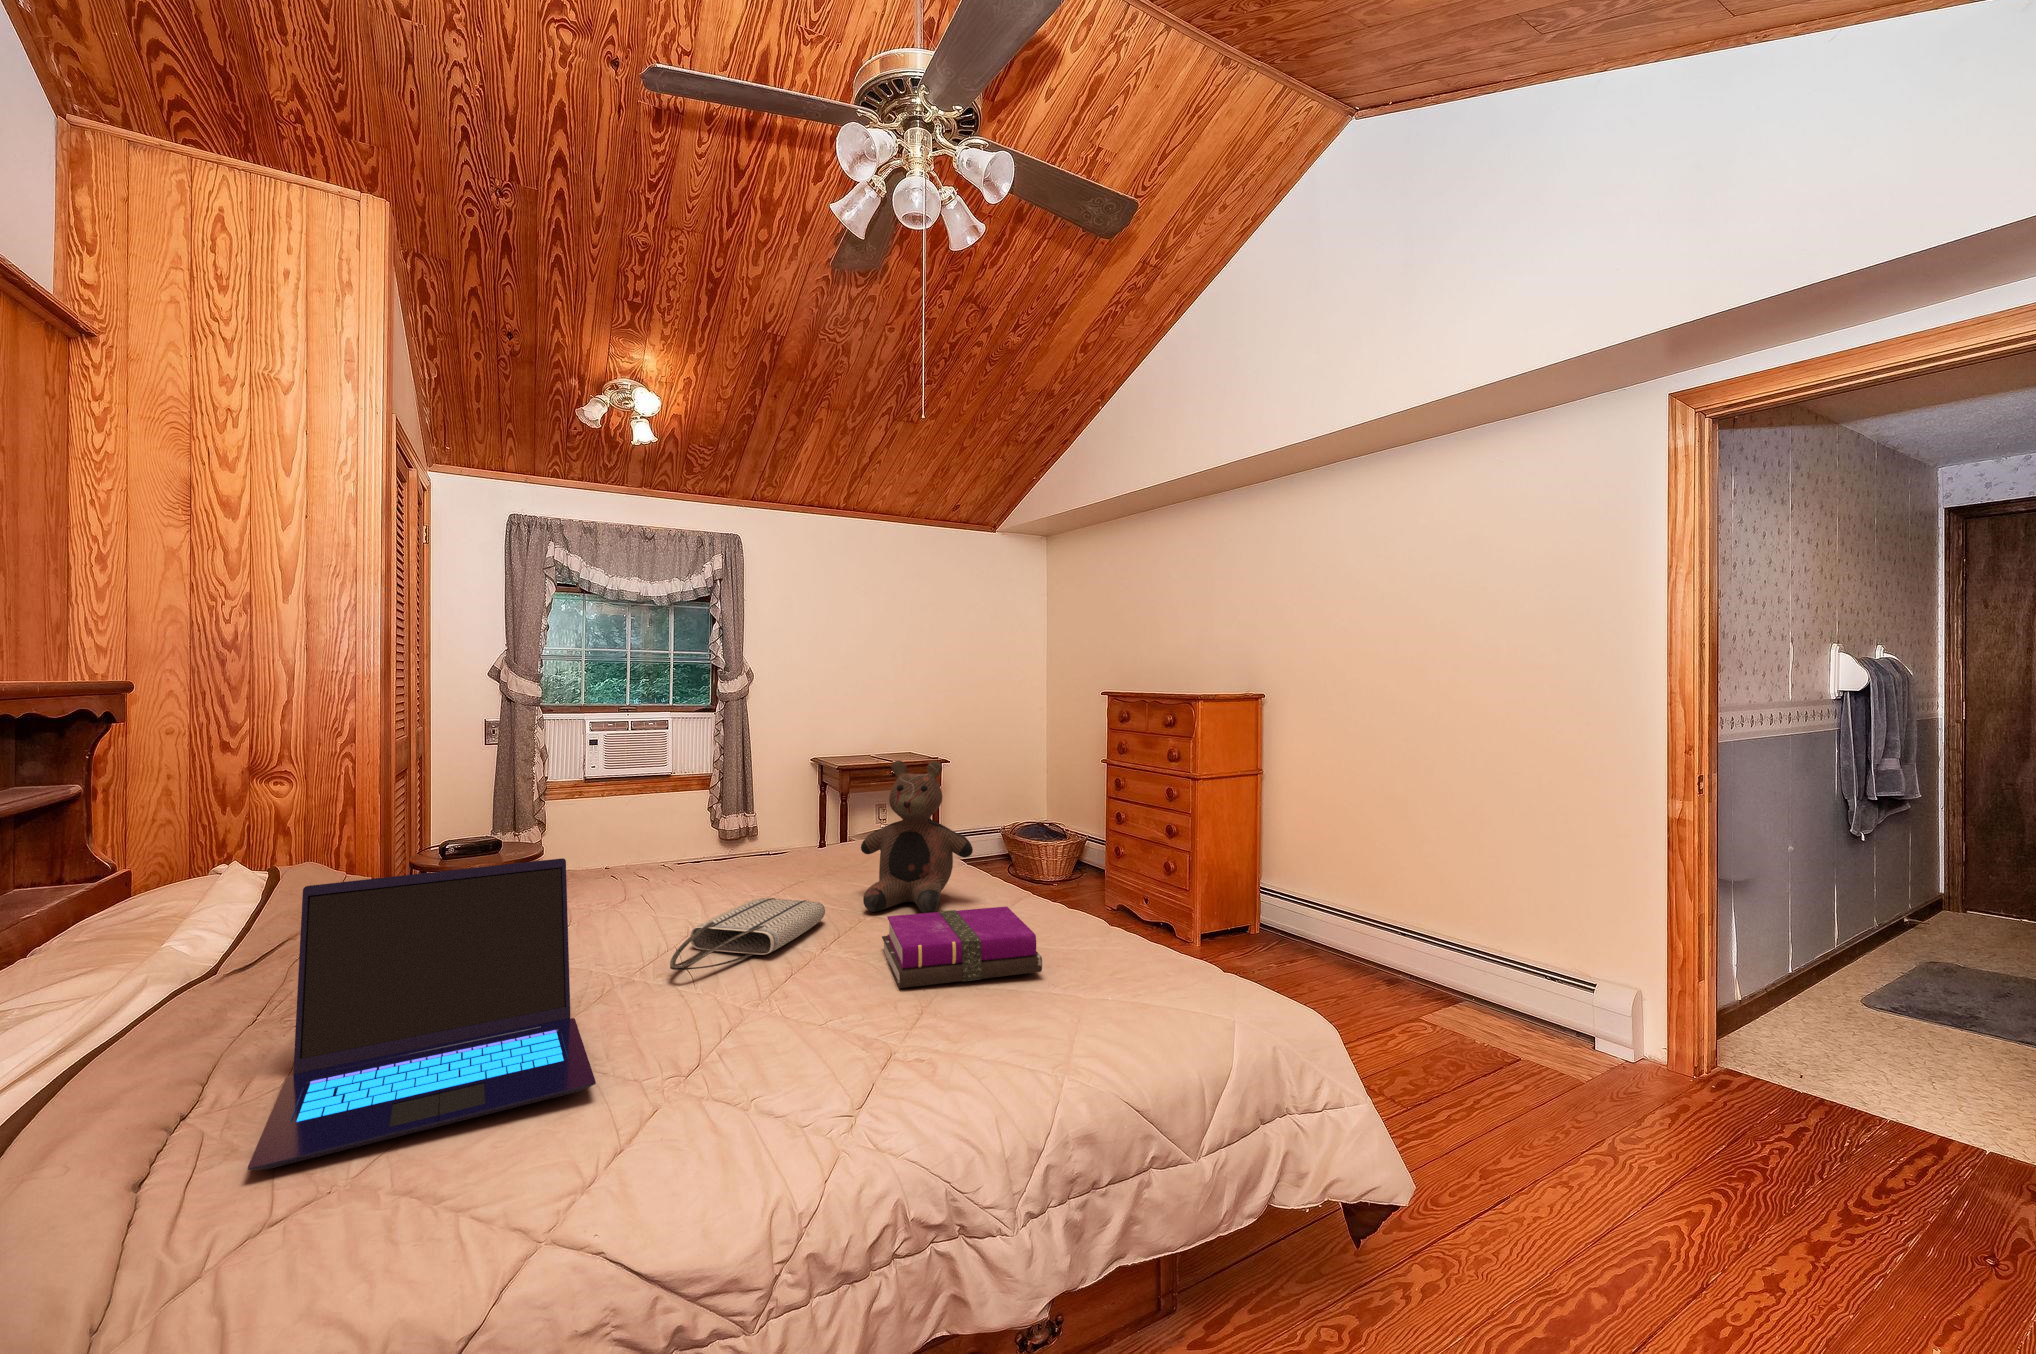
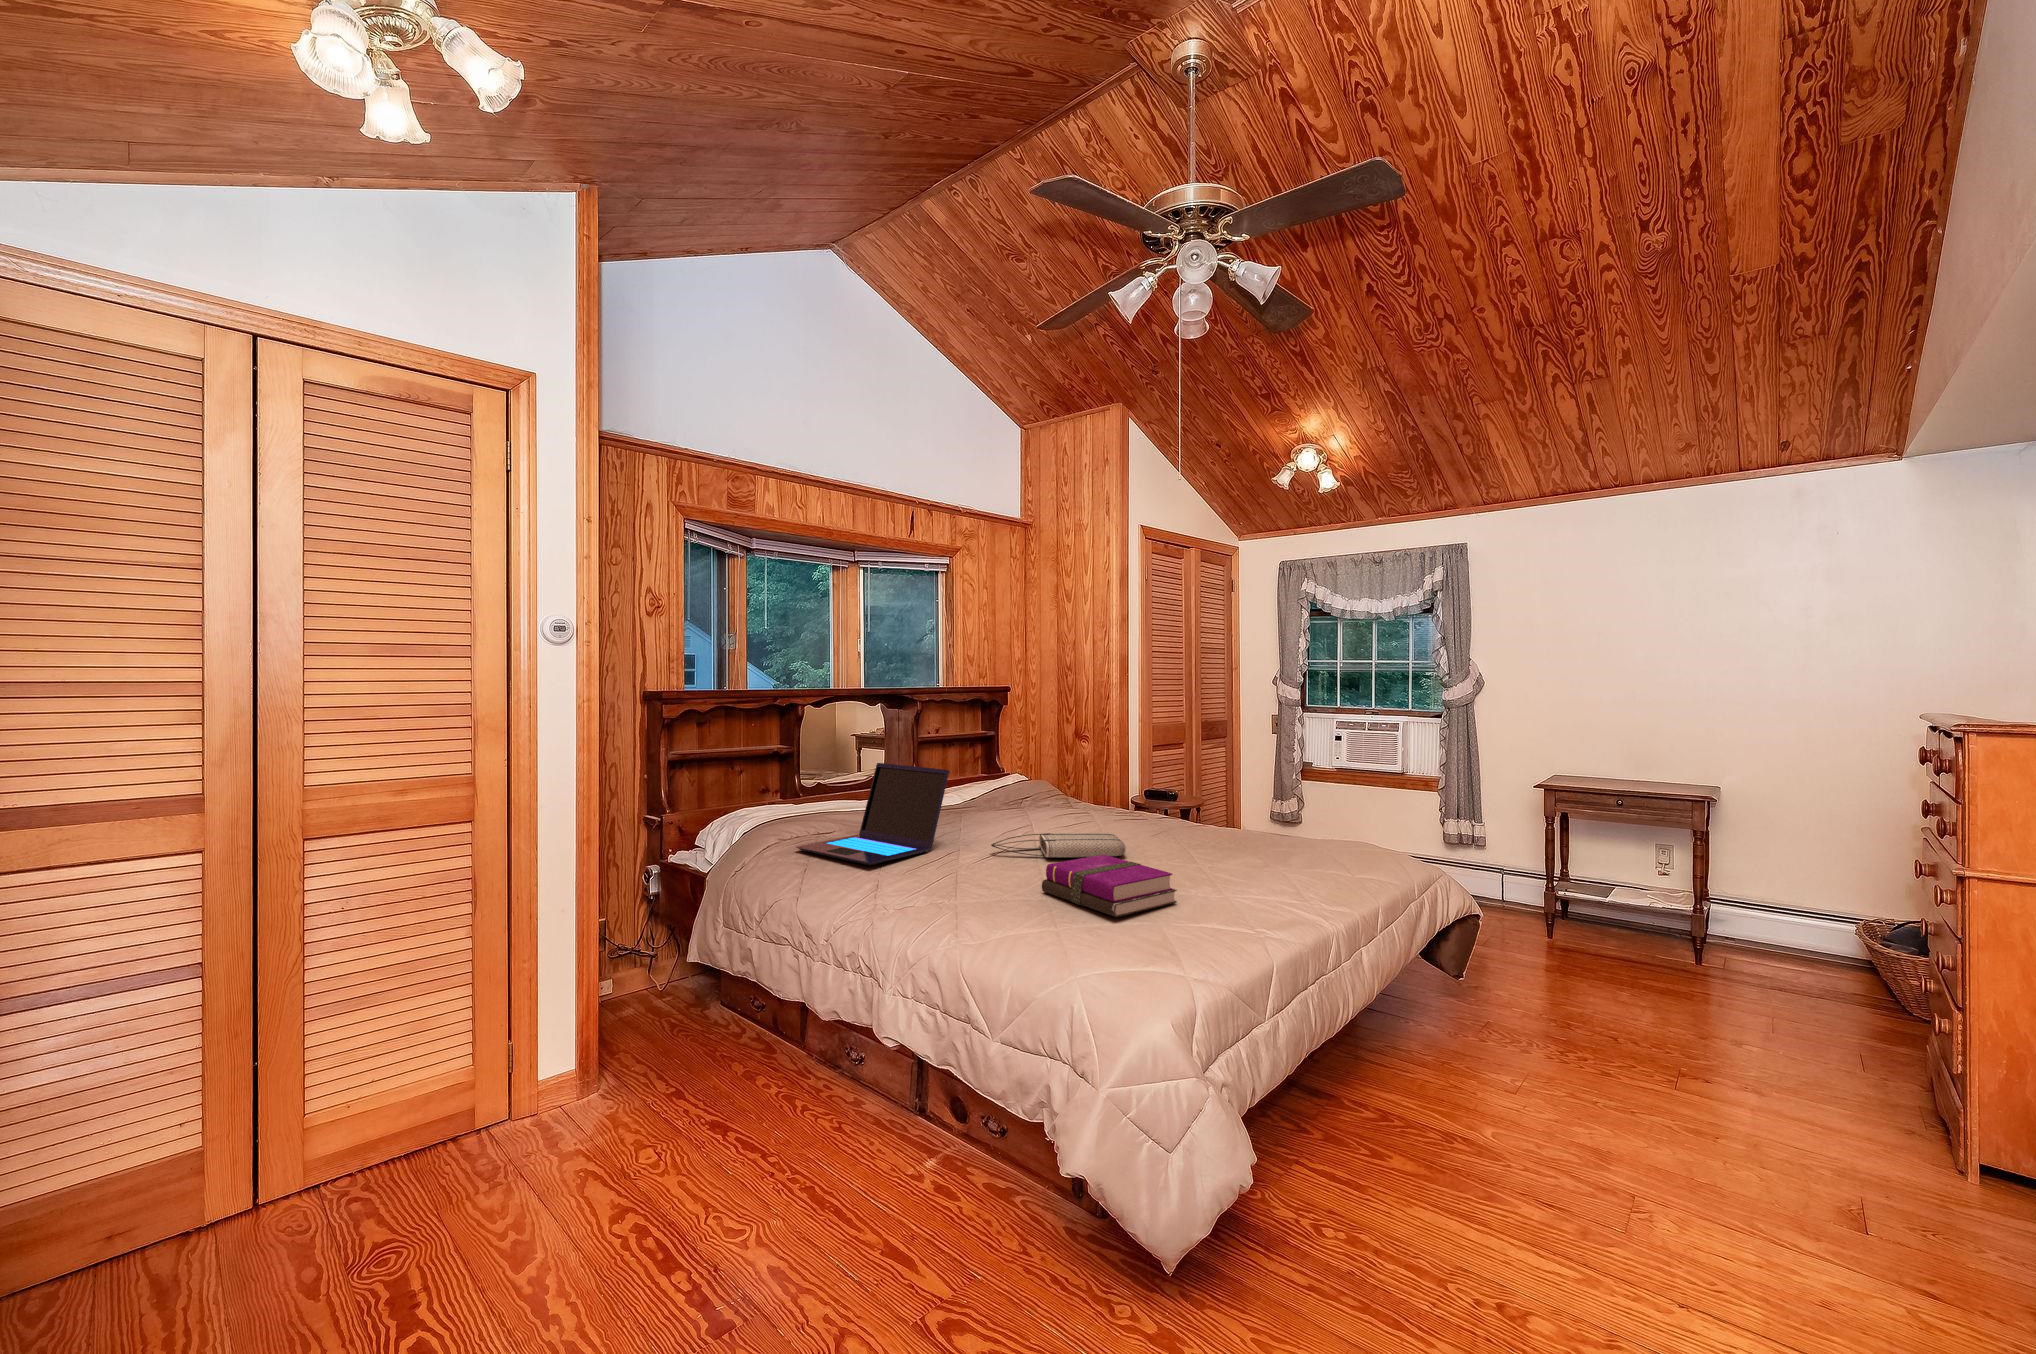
teddy bear: present [861,760,973,913] -> none [1157,749,1246,875]

